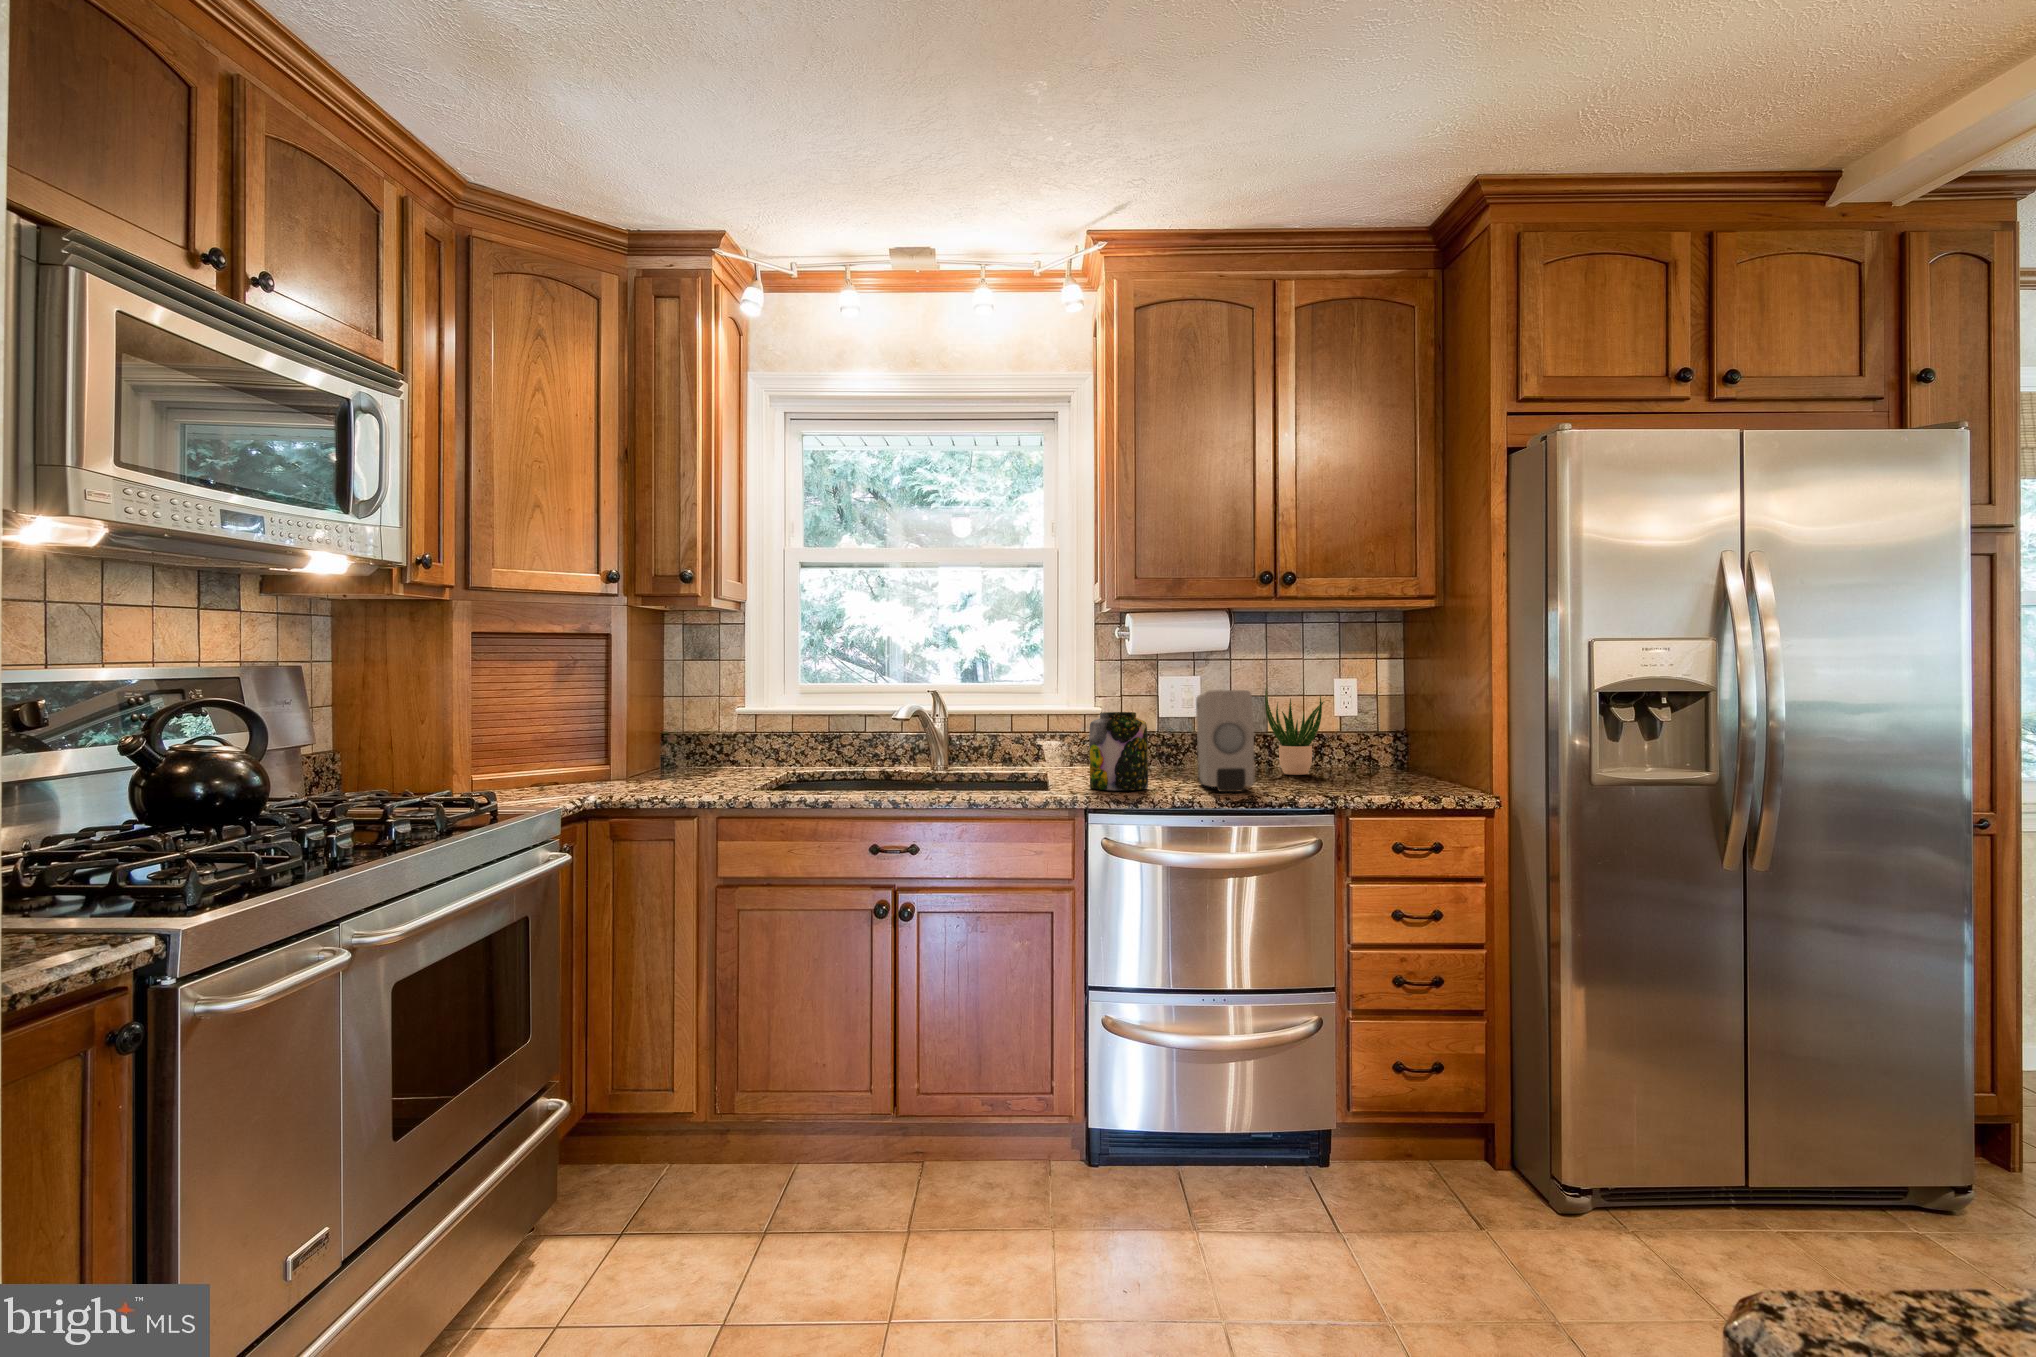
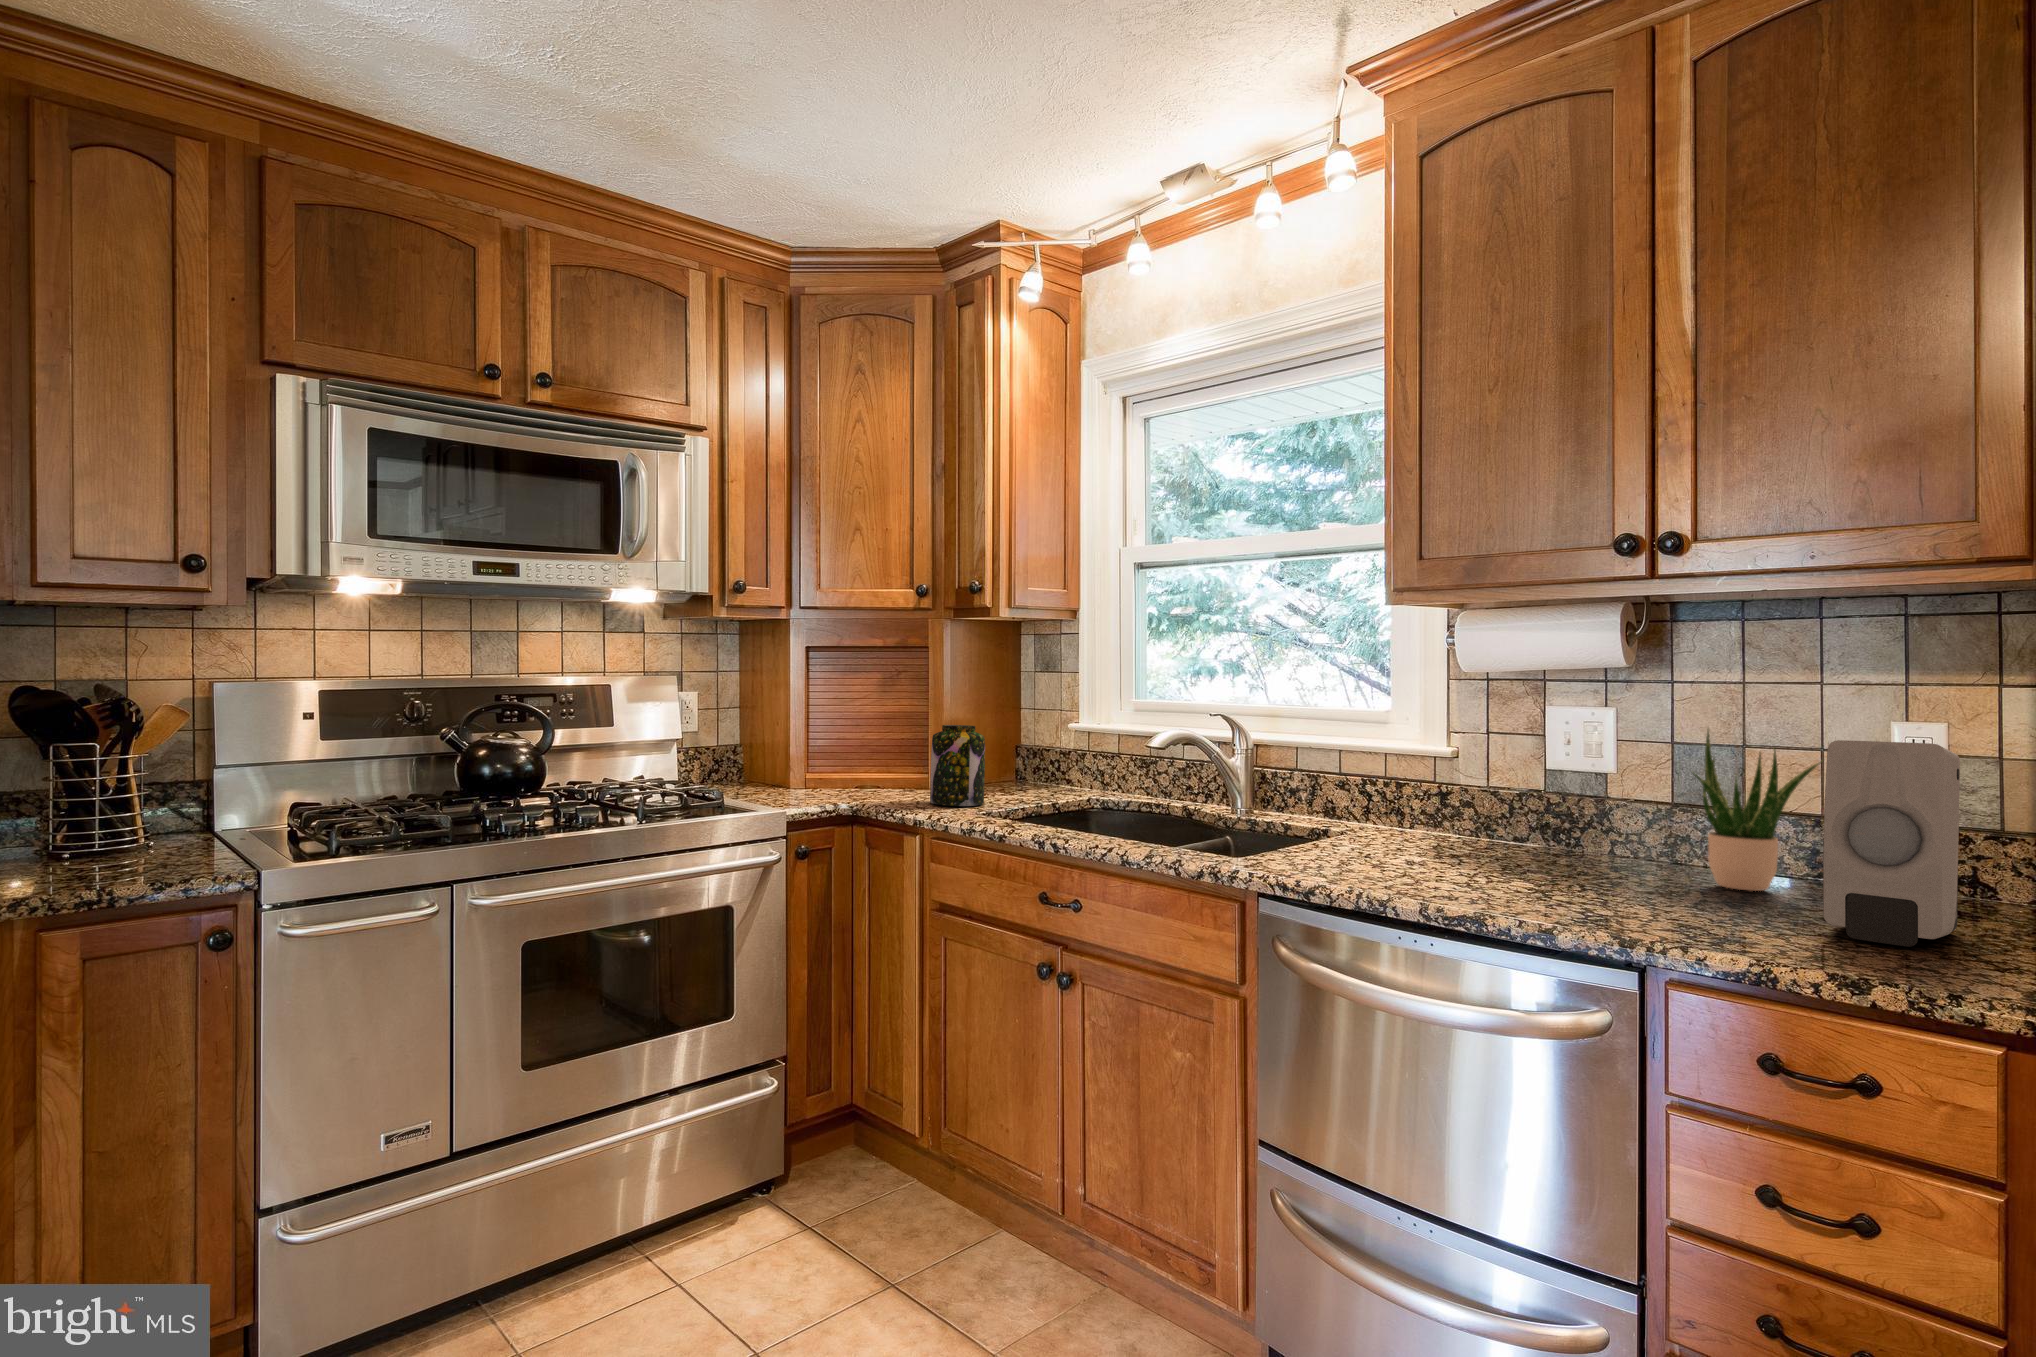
soap dispenser: present [1196,690,1255,792] -> present [1823,740,1960,947]
jar: present [1089,712,1148,790] -> present [930,725,985,806]

